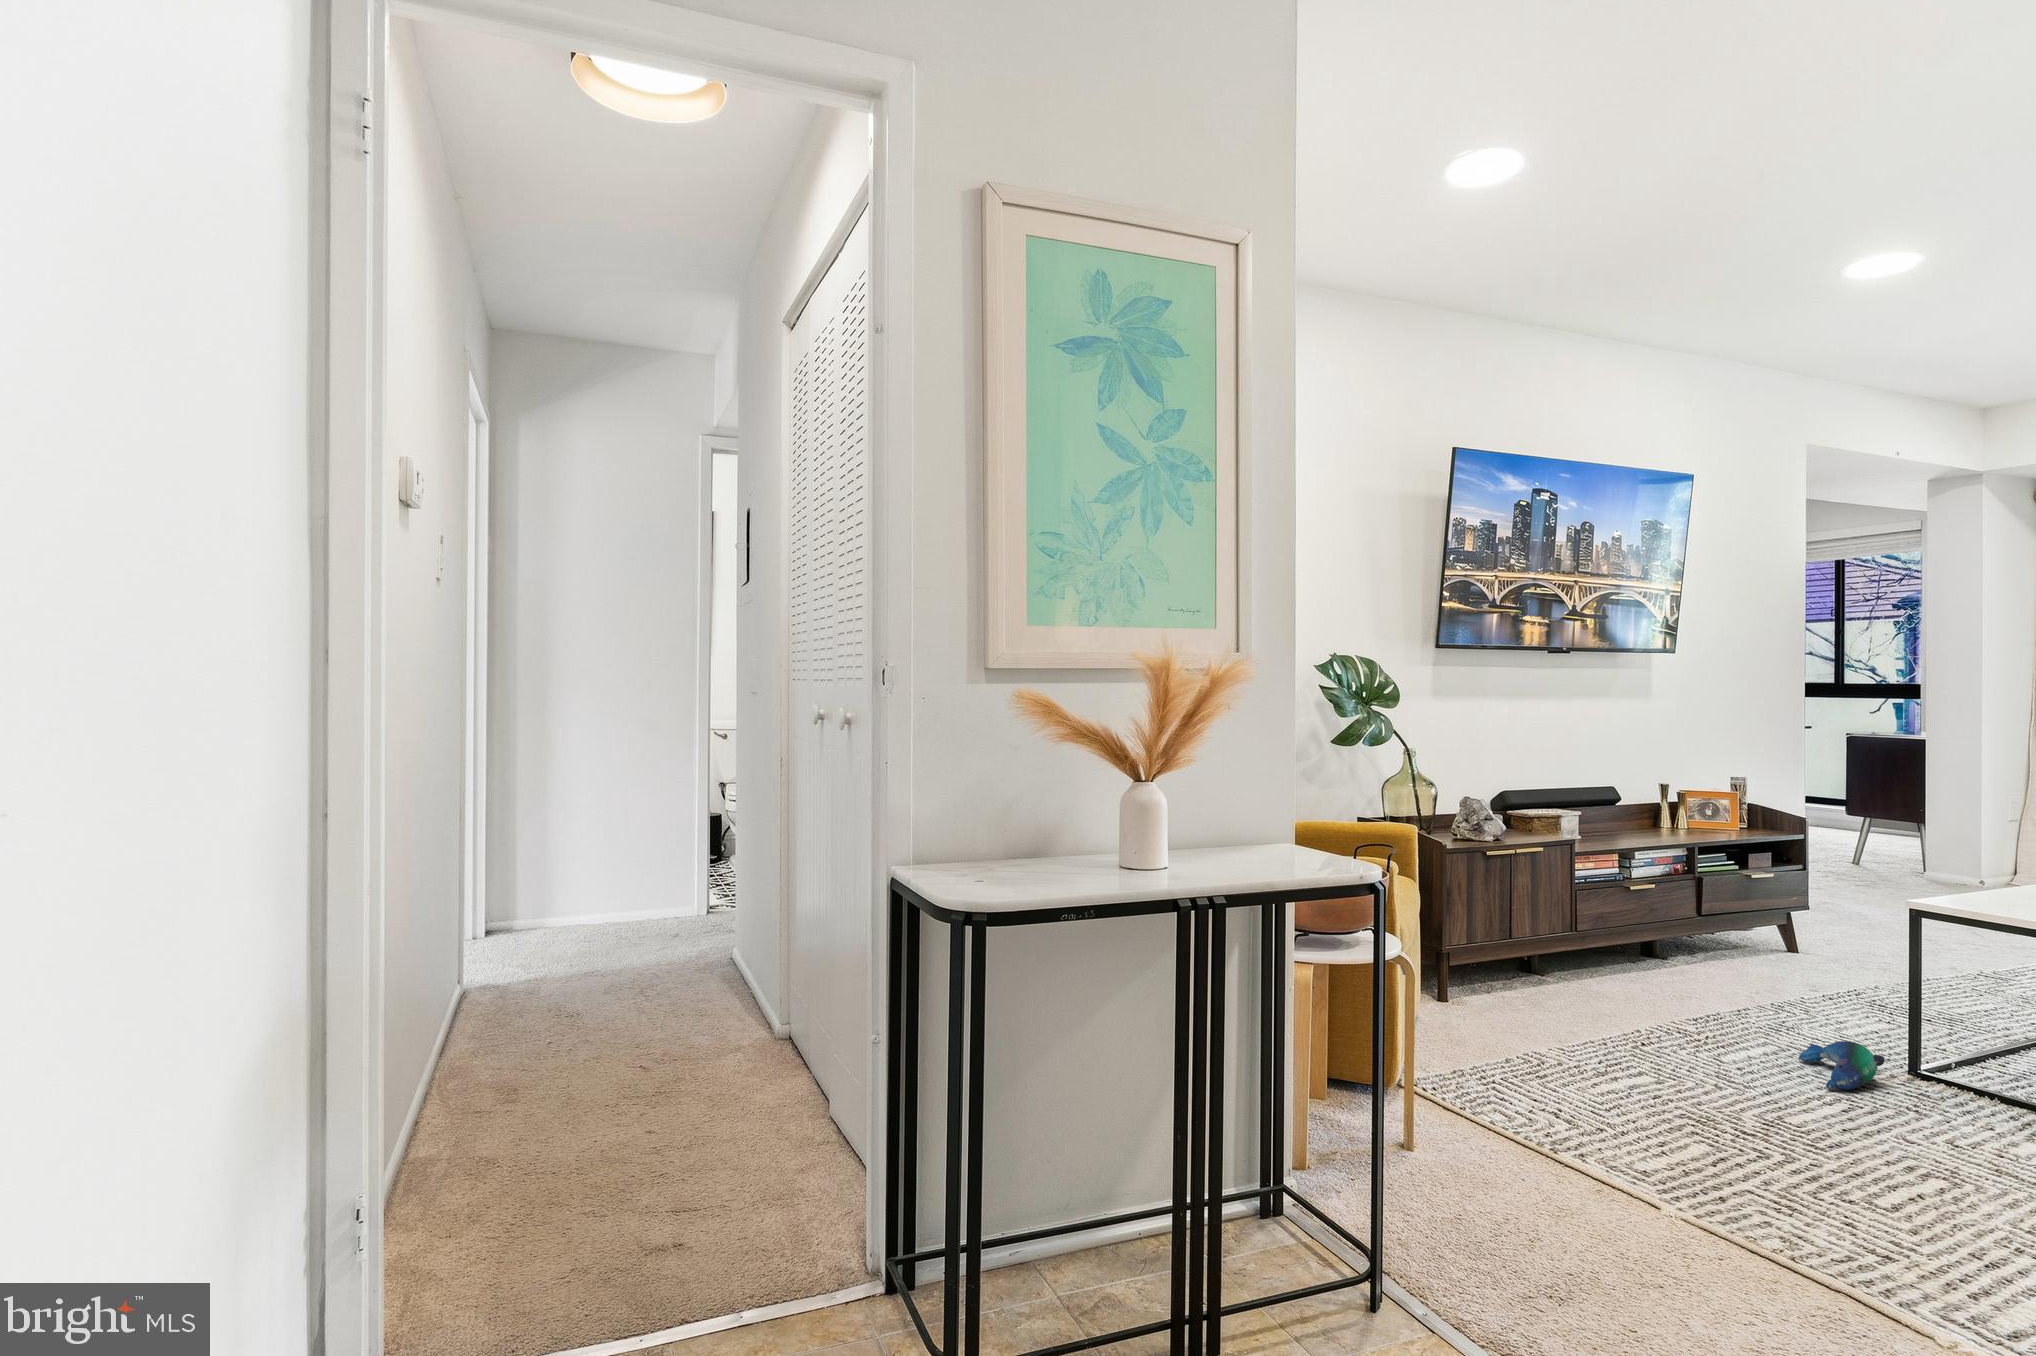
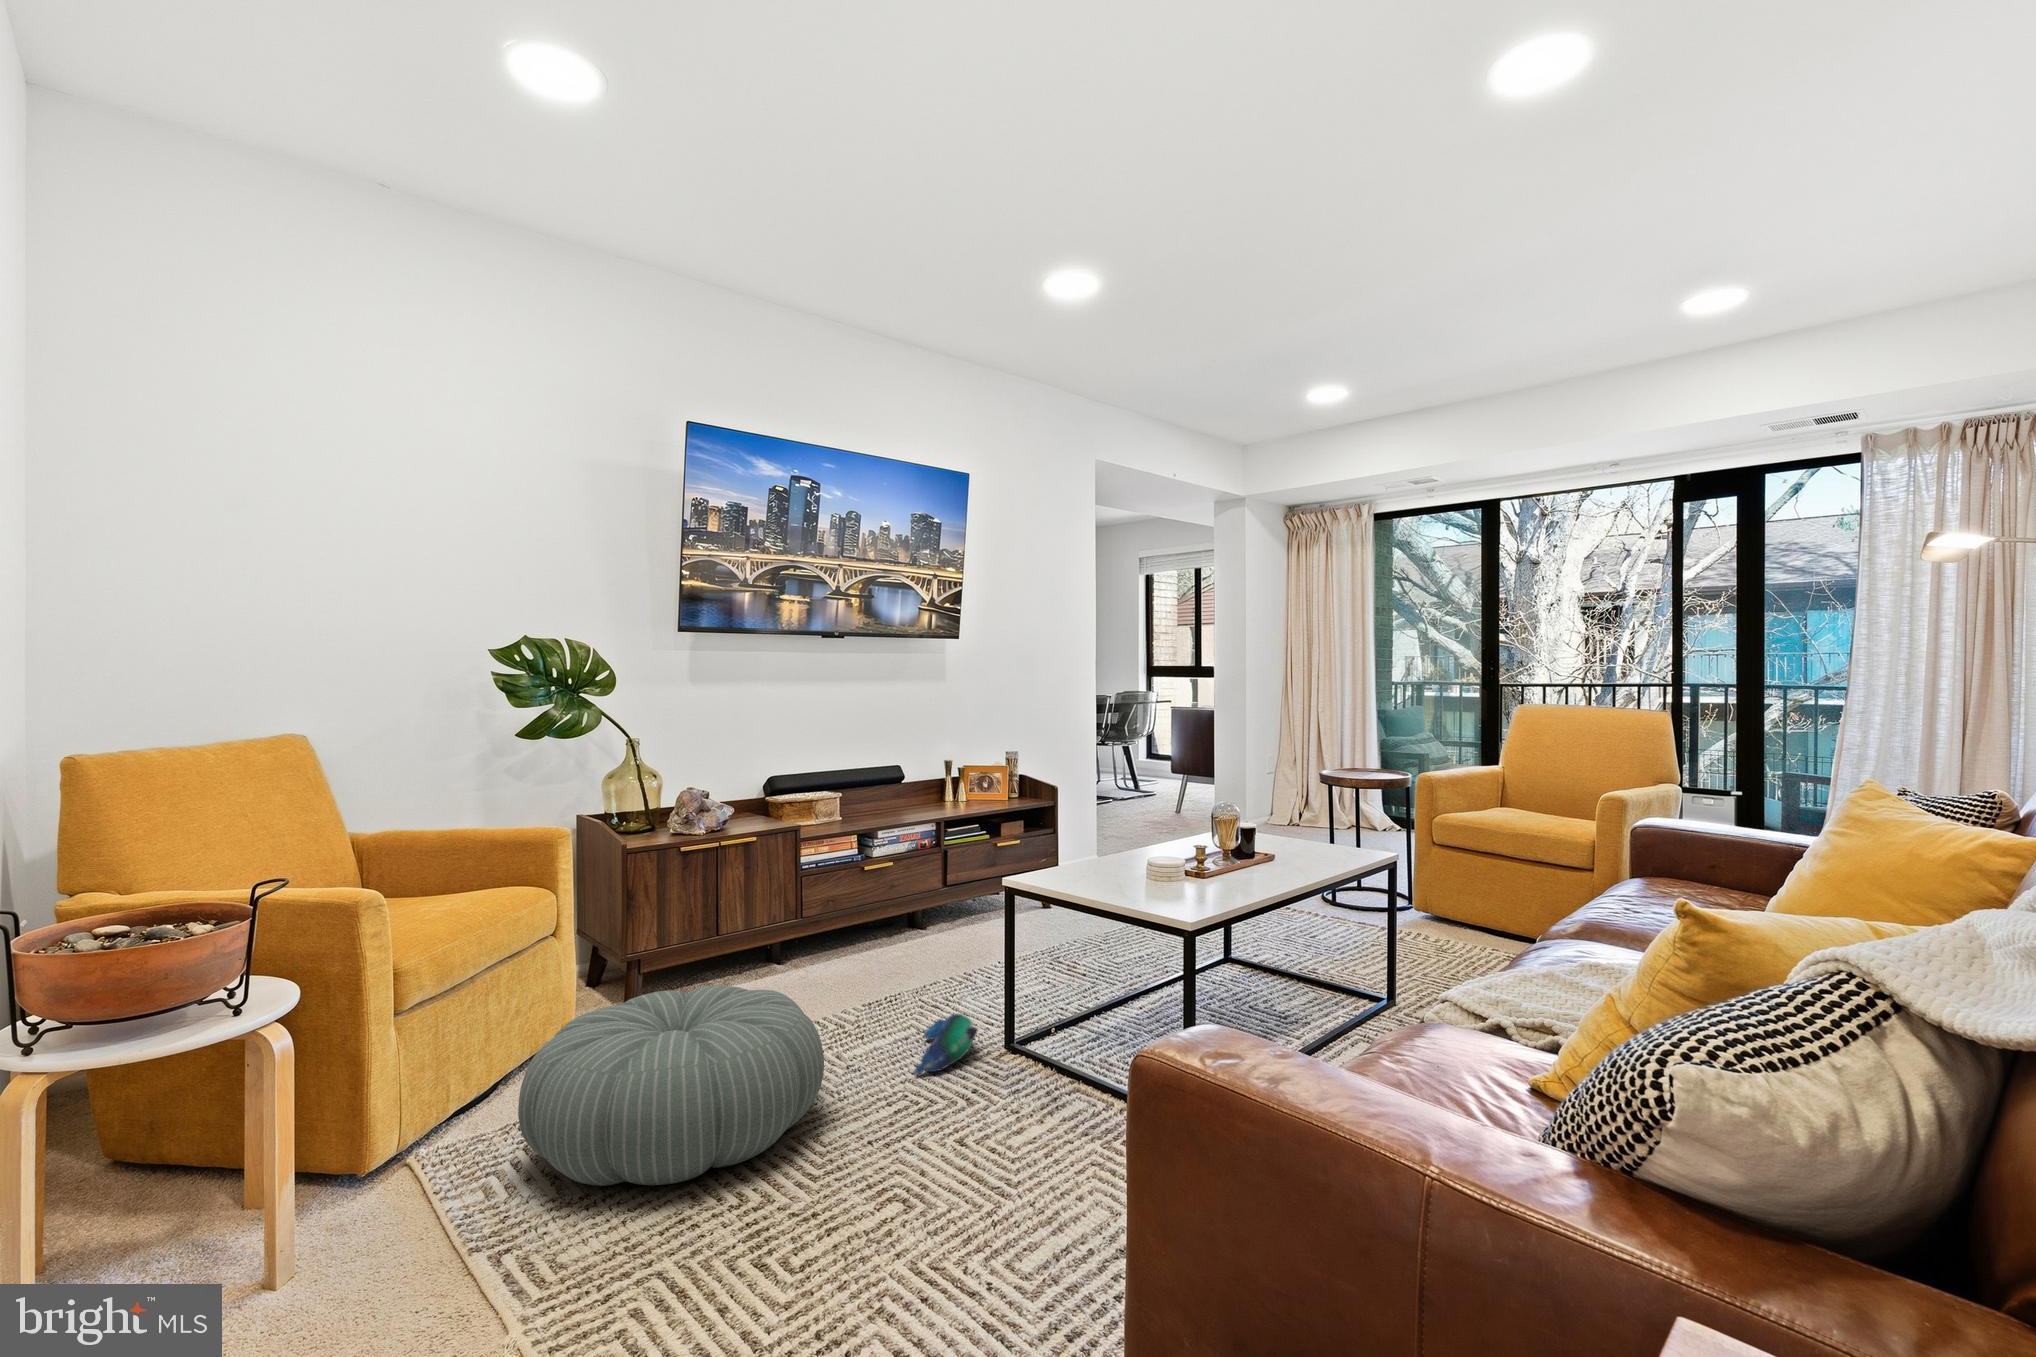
pouf: none [1506,980,1774,1132] -> present [518,985,824,1186]

